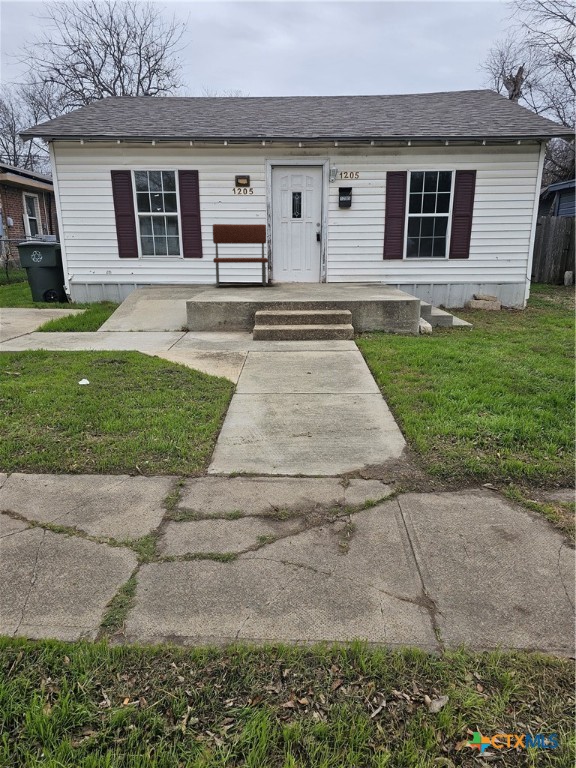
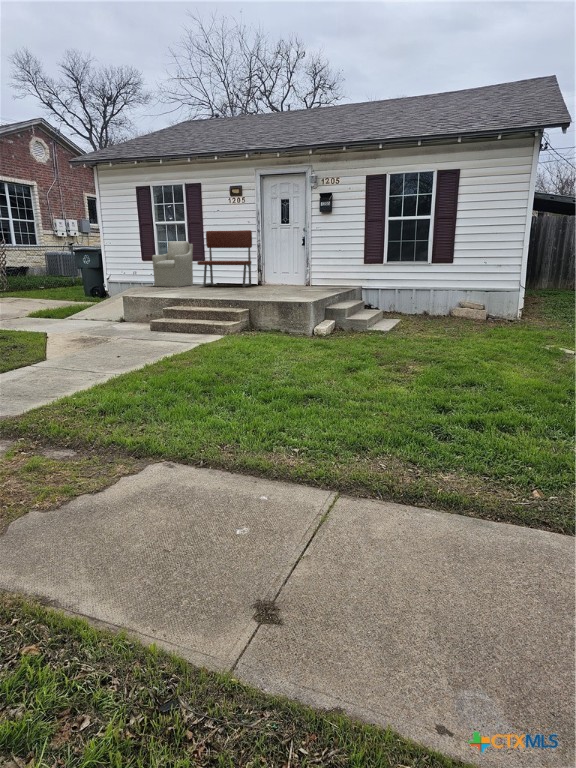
chair: none [151,236,192,289] -> present [152,241,193,287]

